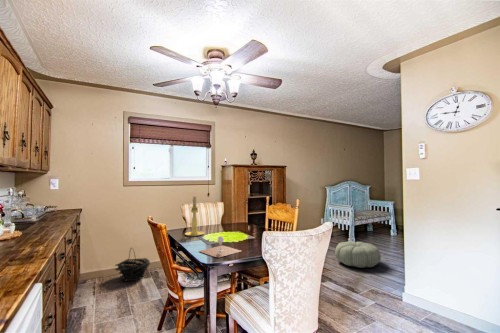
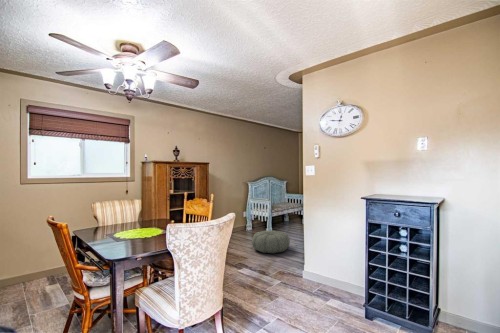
candle holder: present [185,196,204,236] -> none [94,193,116,235]
wine glass: present [199,237,241,258] -> none [106,232,153,253]
basket: present [115,258,150,281] -> none [9,253,56,291]

